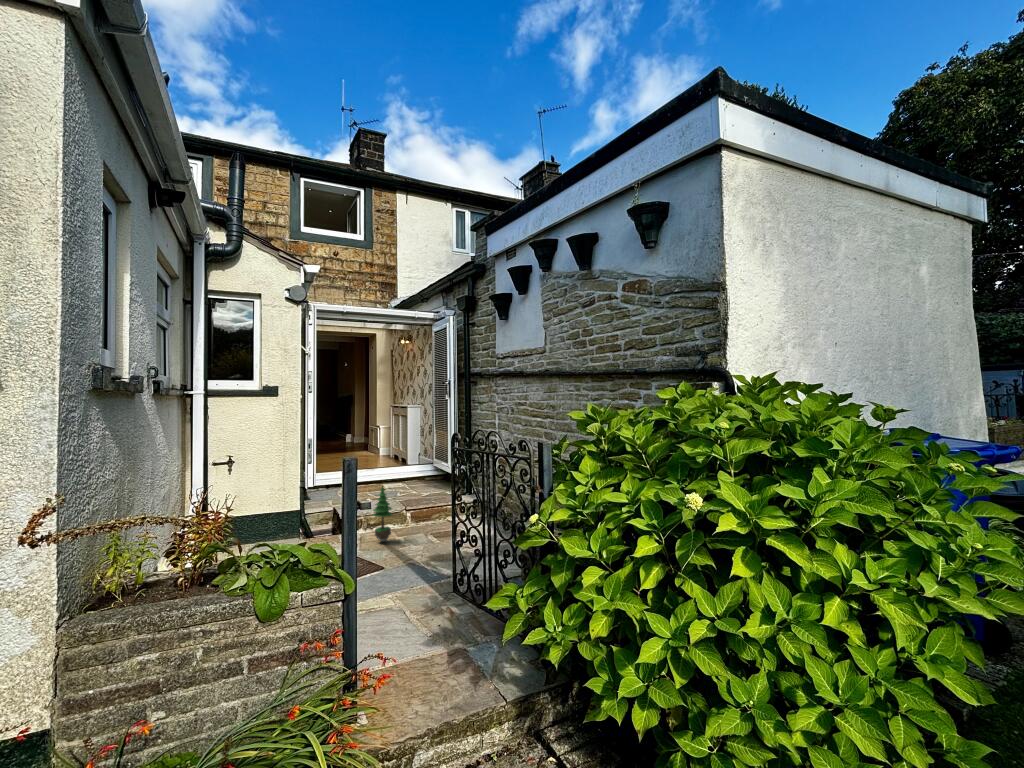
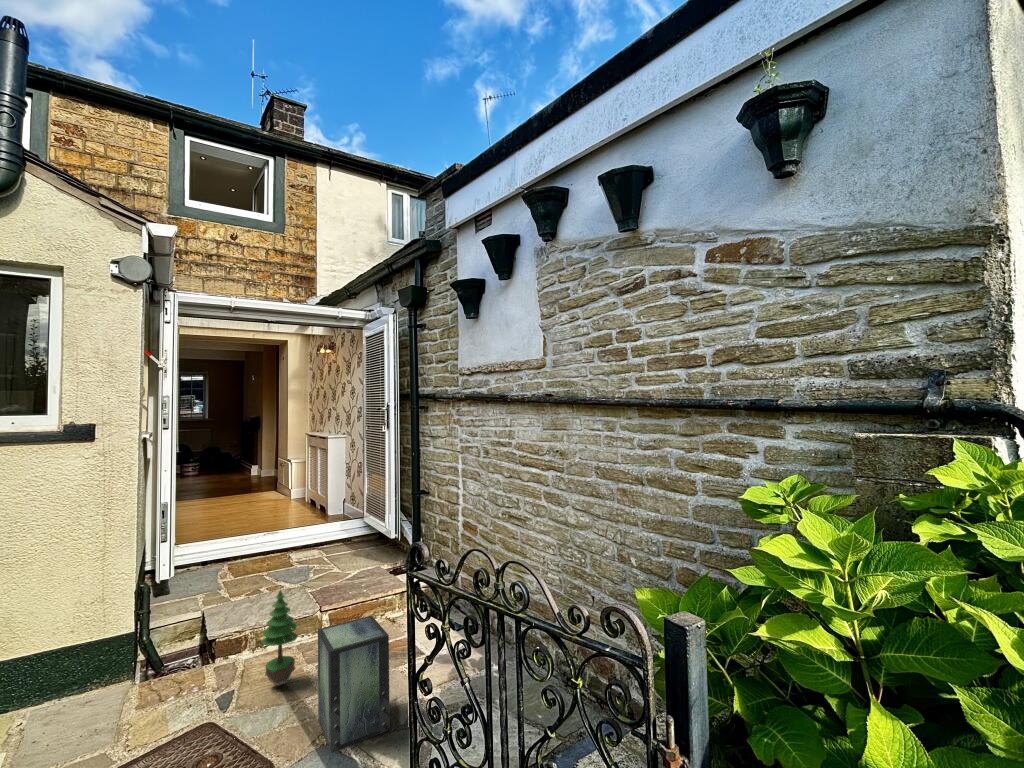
storage box: none [405,500,445,564] -> present [318,616,390,753]

